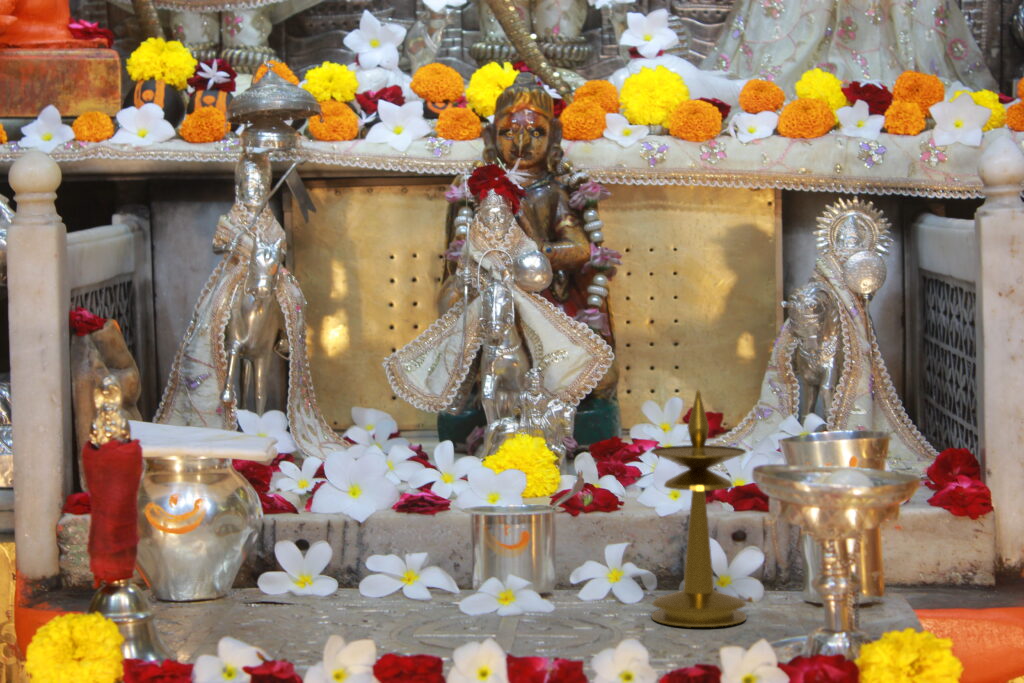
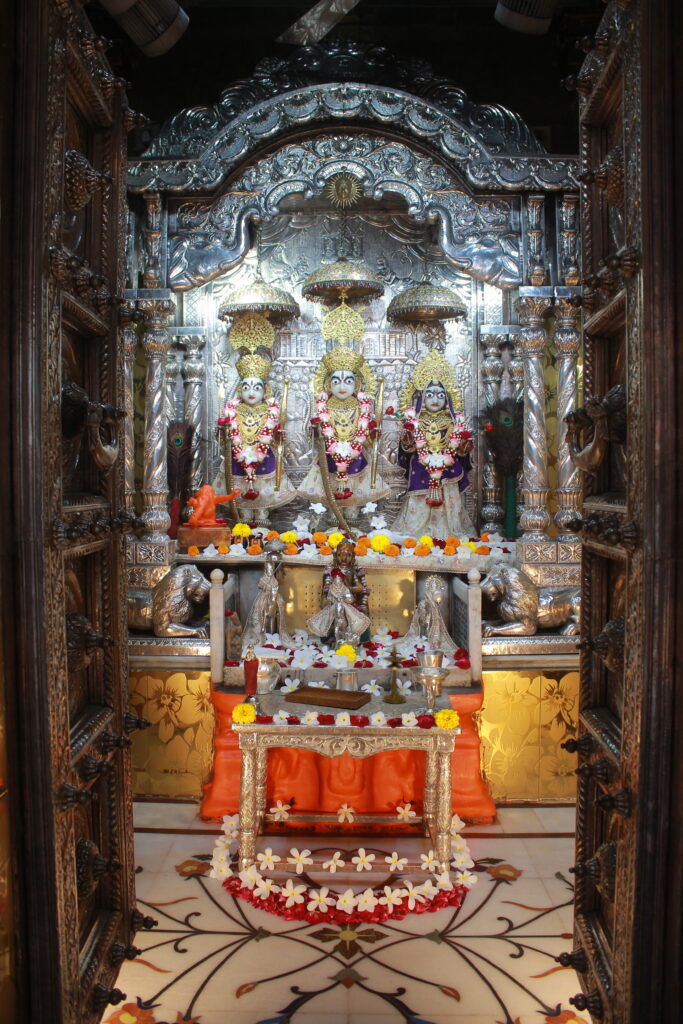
tray: none [262,511,607,645] -> present [285,673,371,709]

